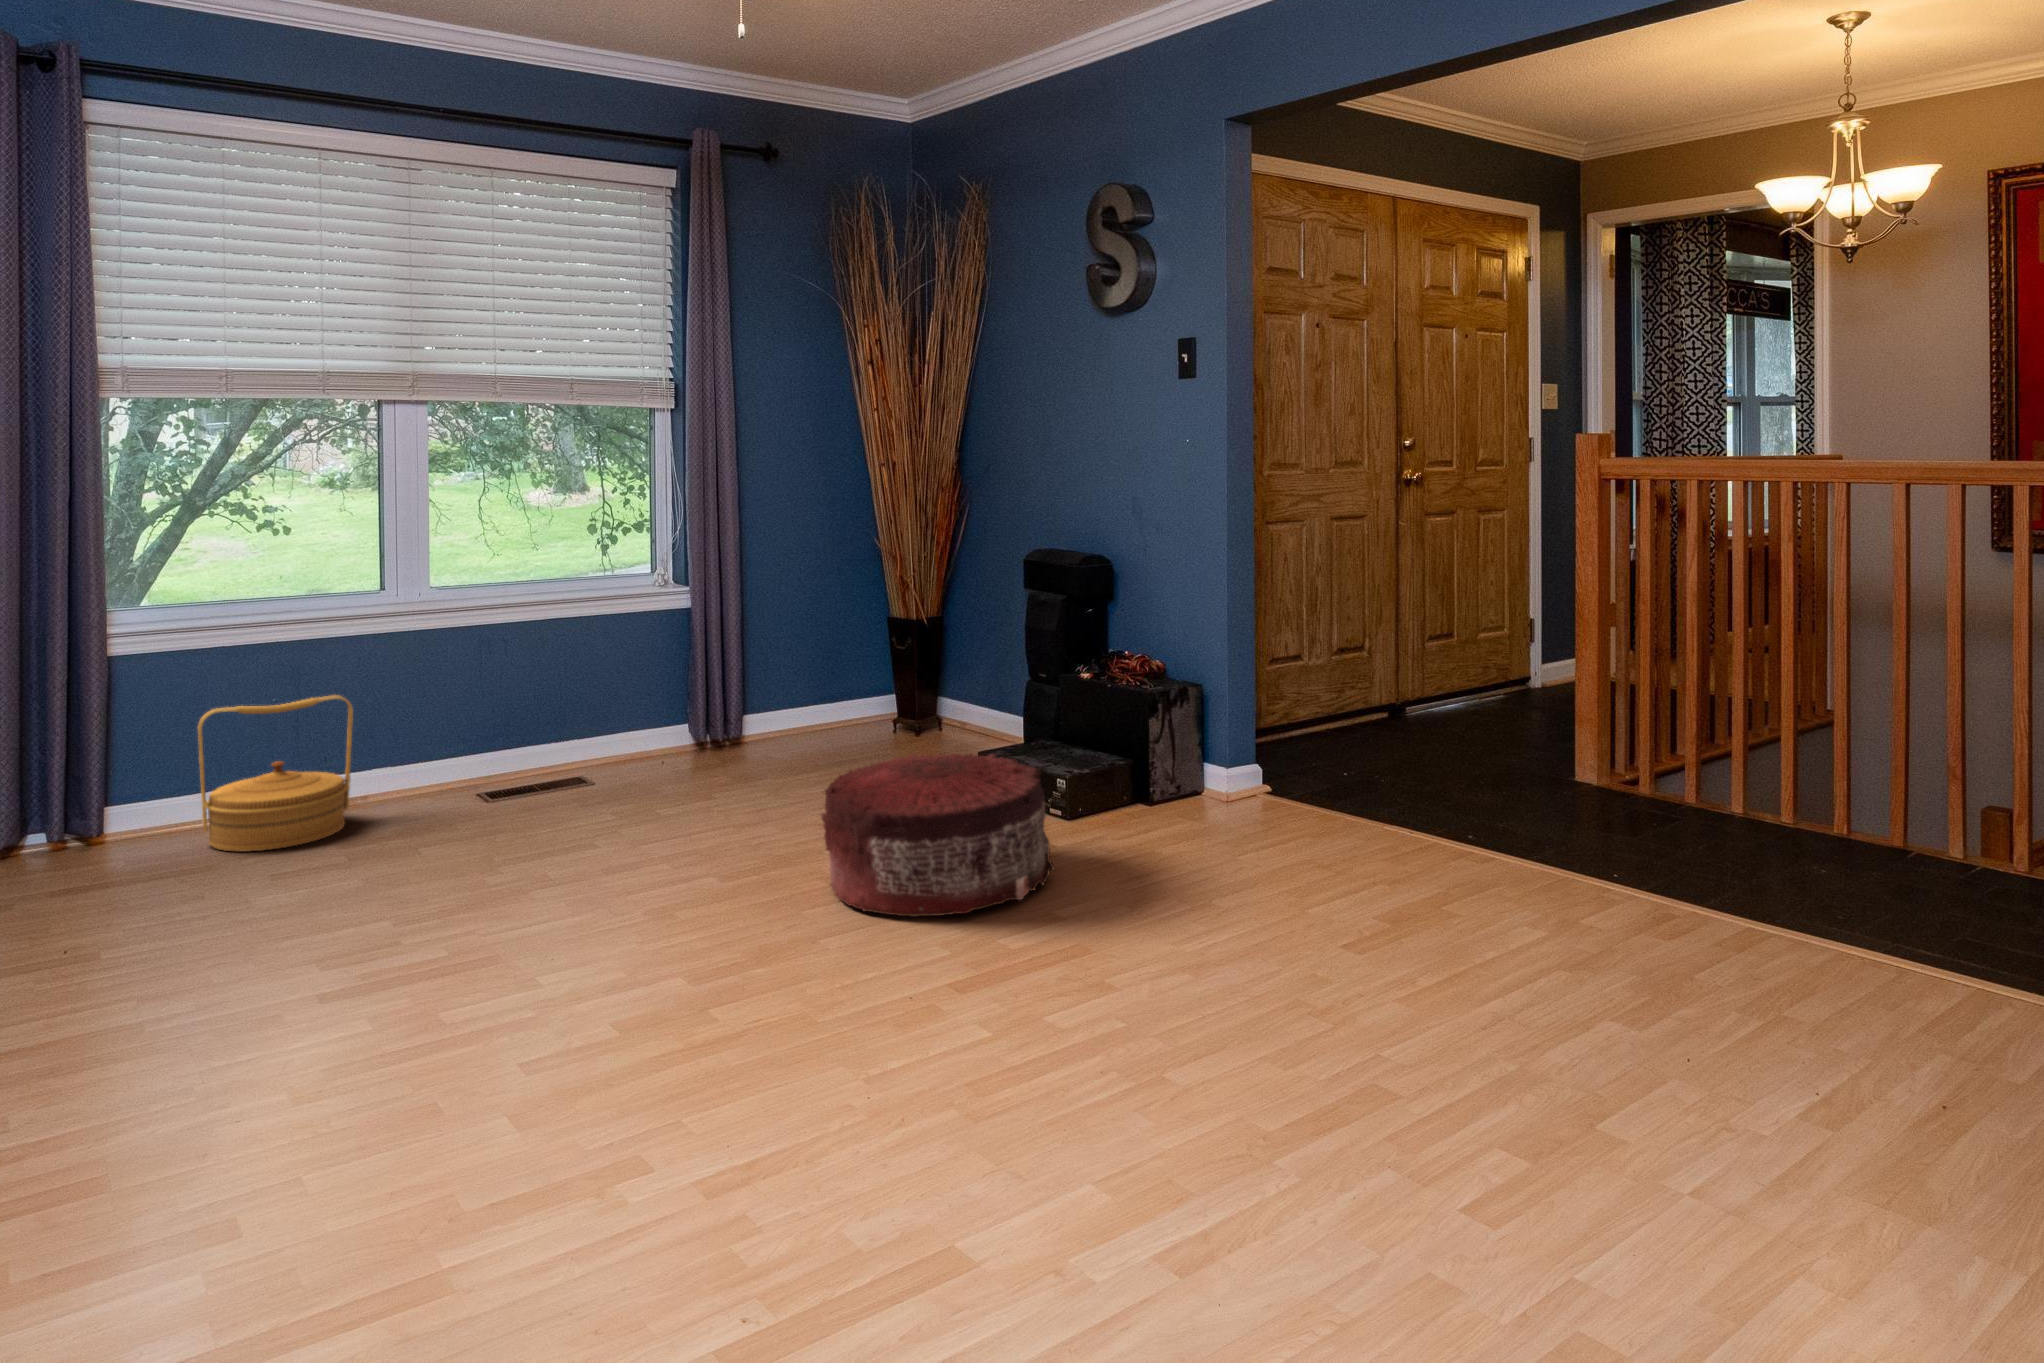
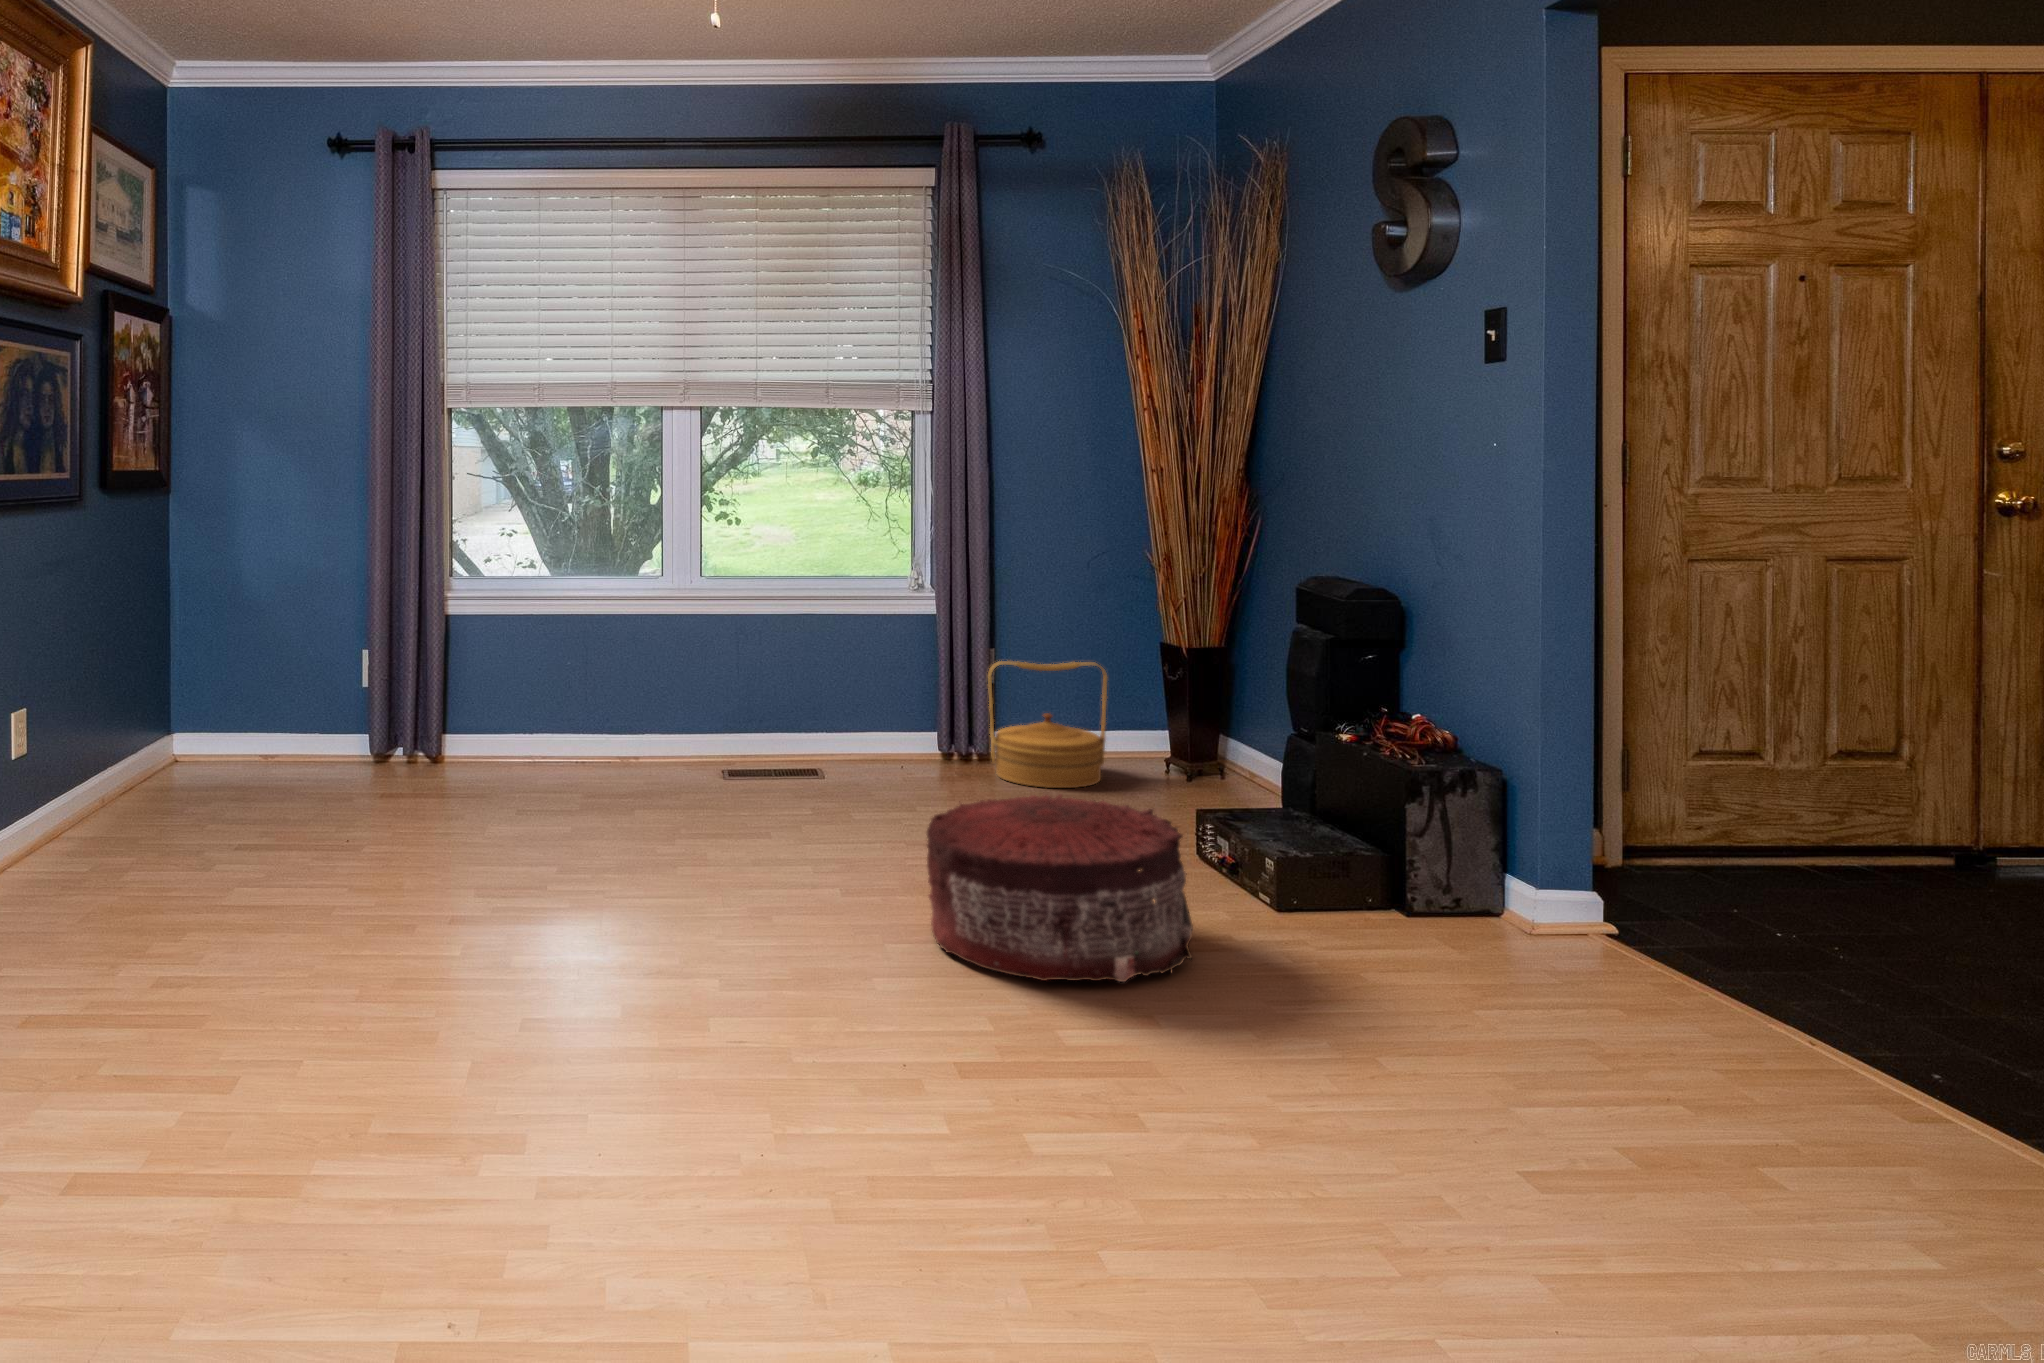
woven basket: present [198,695,353,852] -> present [988,661,1107,788]

